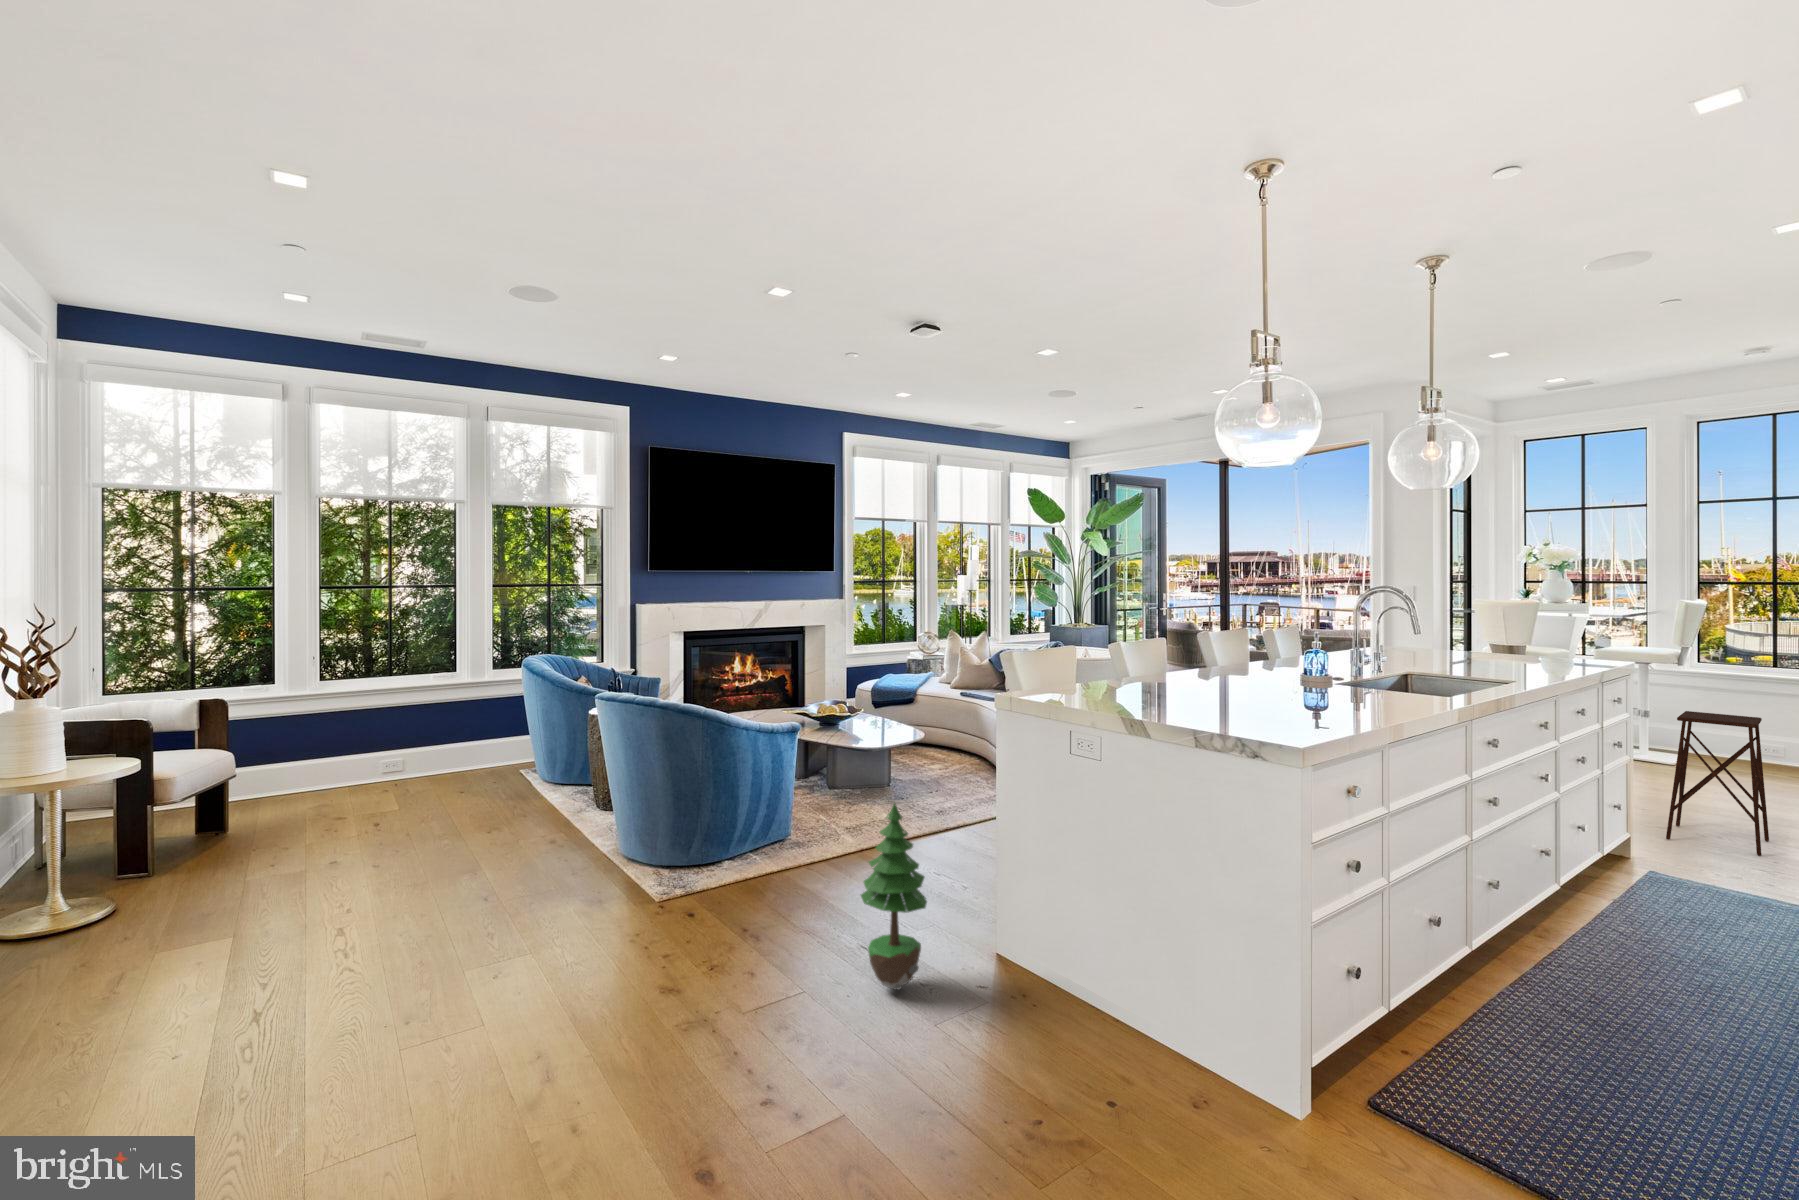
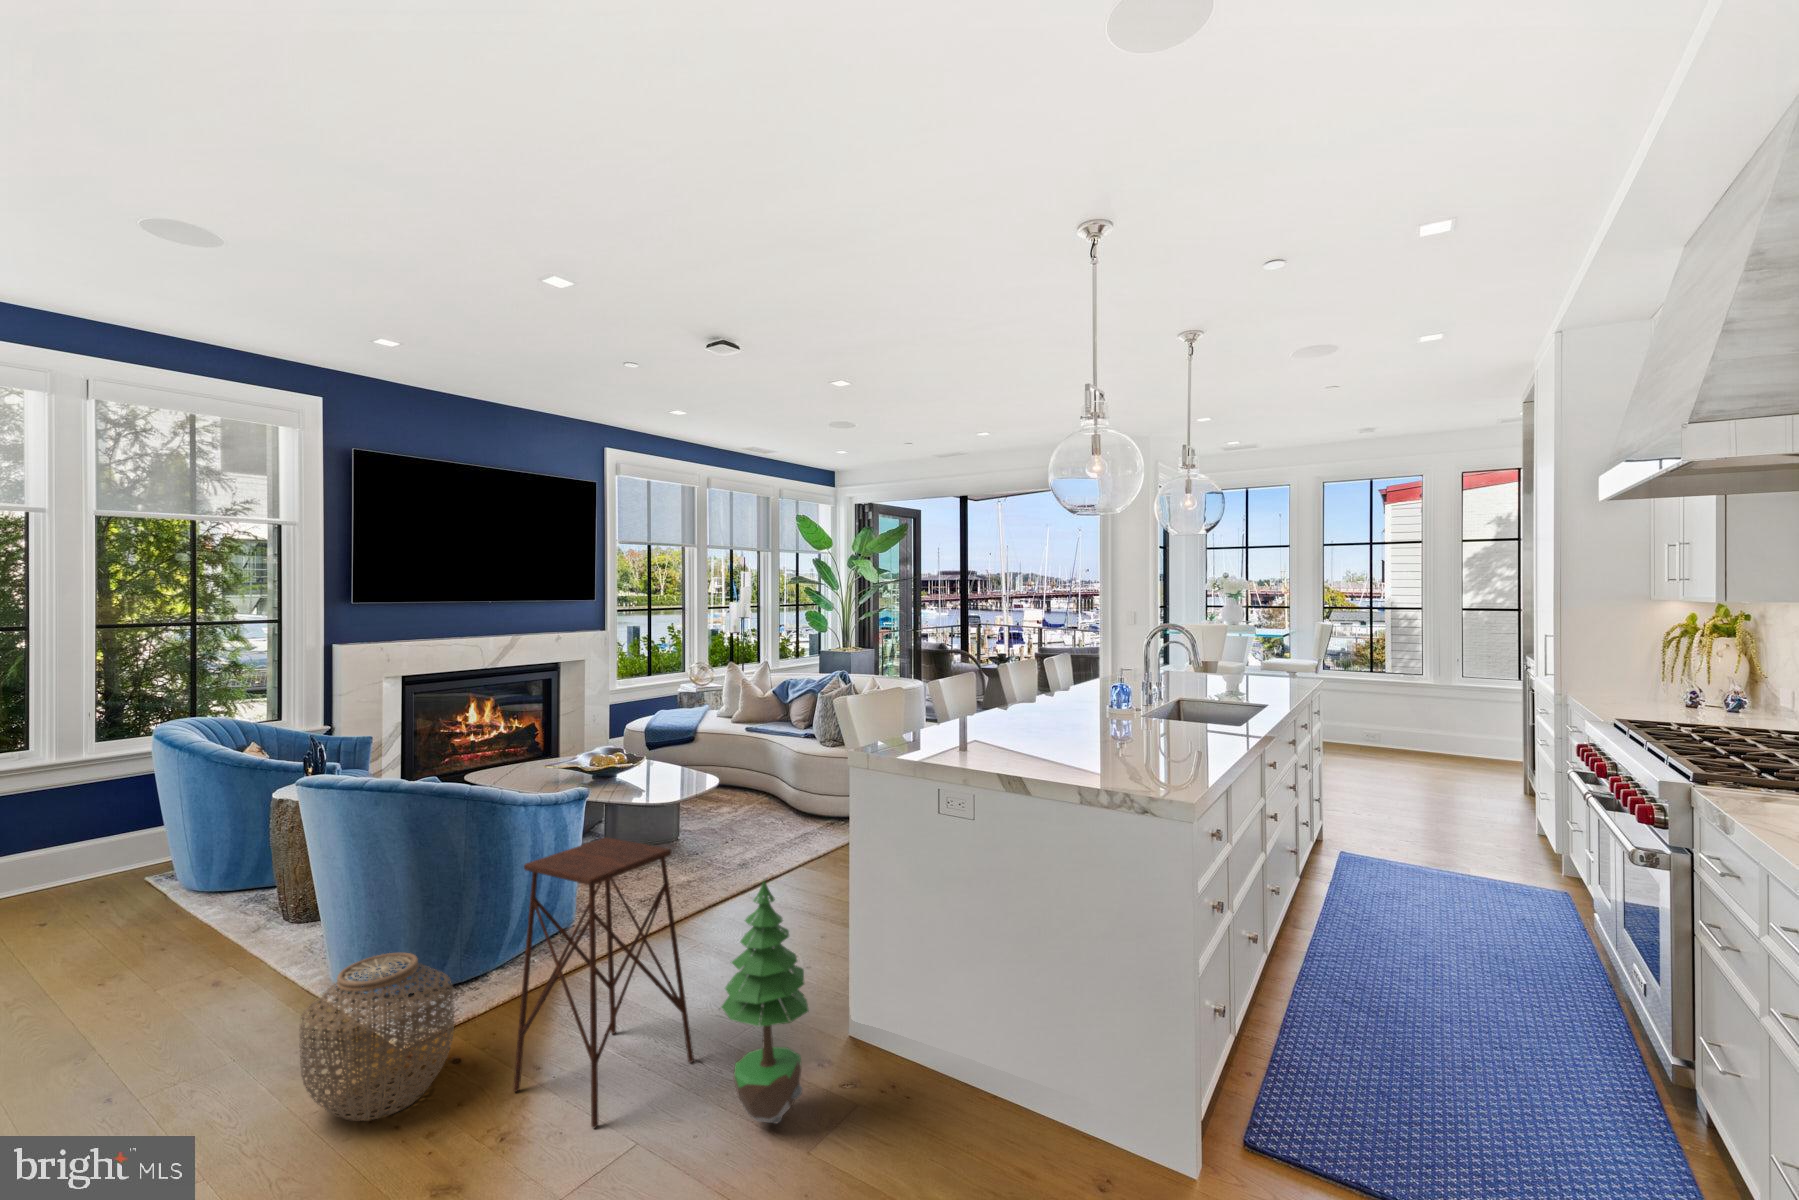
side table: present [1666,711,1769,856] -> present [513,837,694,1128]
woven basket: none [593,828,689,939] -> present [299,953,454,1121]

